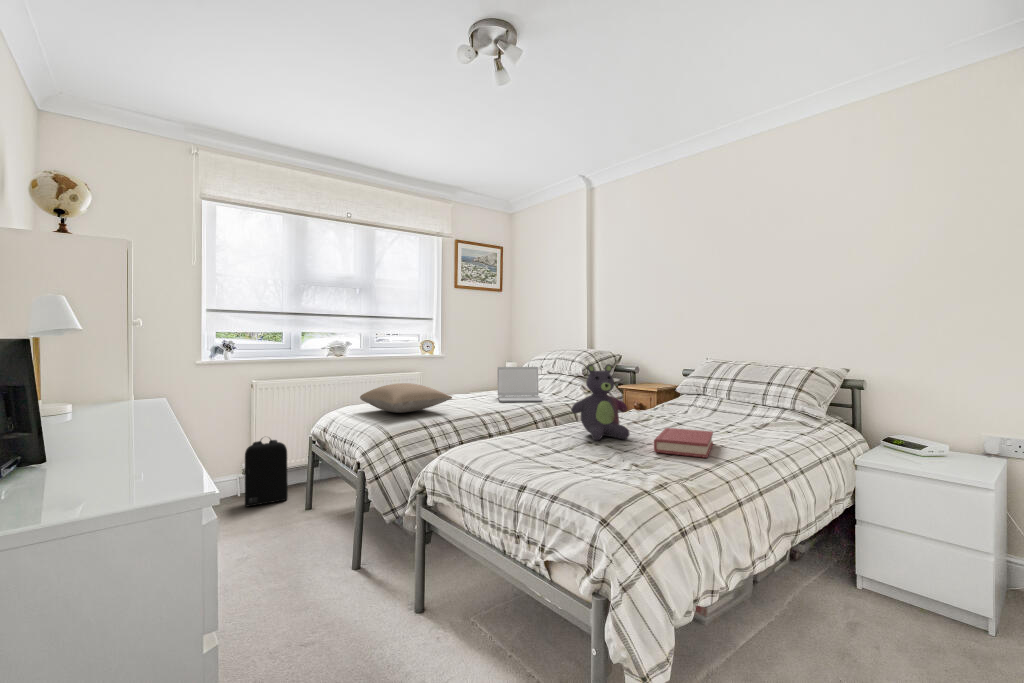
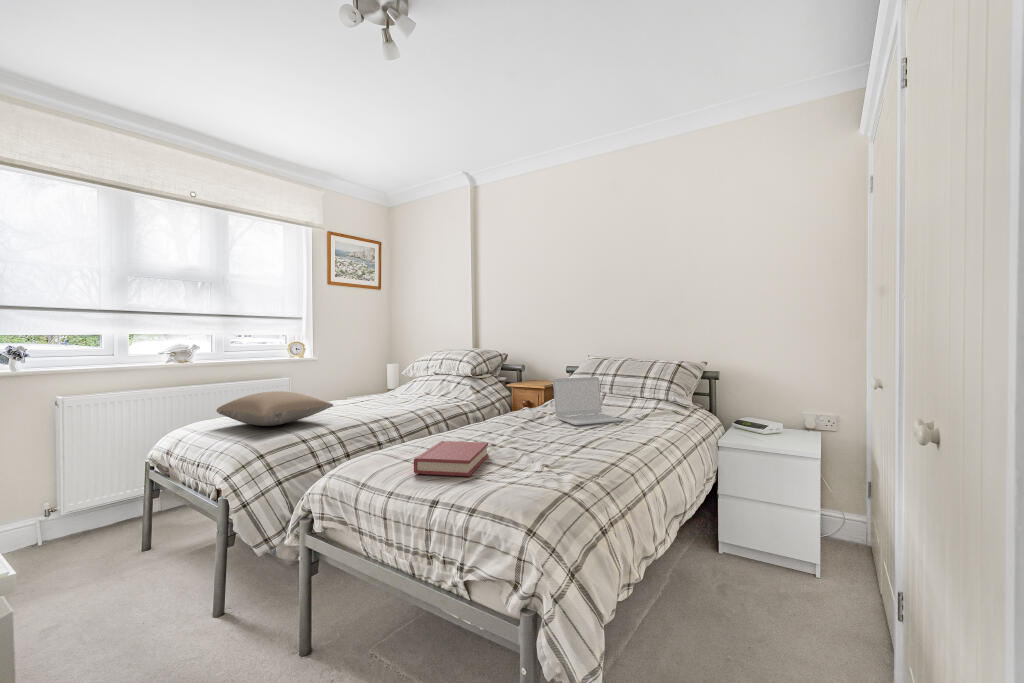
stuffed bear: present [571,364,630,440] -> none [471,364,531,442]
laptop: present [497,367,543,402] -> present [553,377,623,425]
hardback book: present [654,428,713,458] -> present [414,441,488,476]
backpack: present [245,439,288,506] -> none [48,466,114,558]

